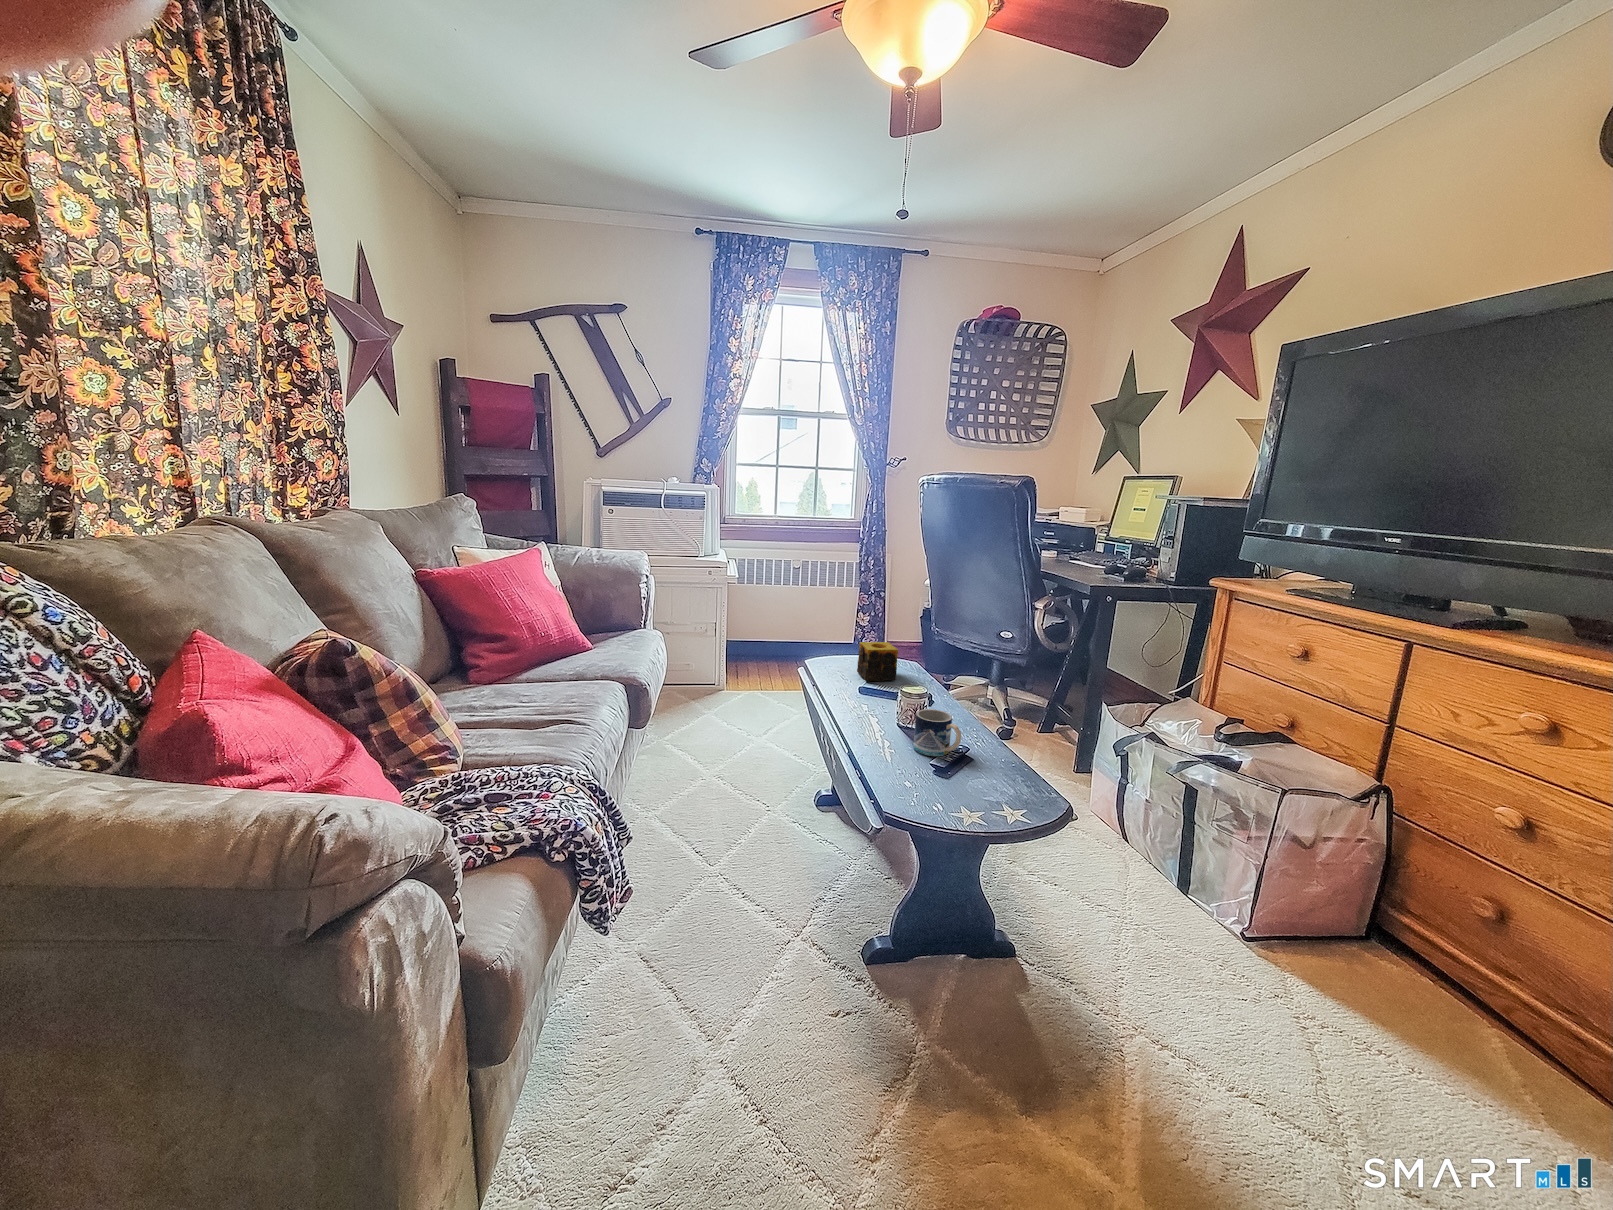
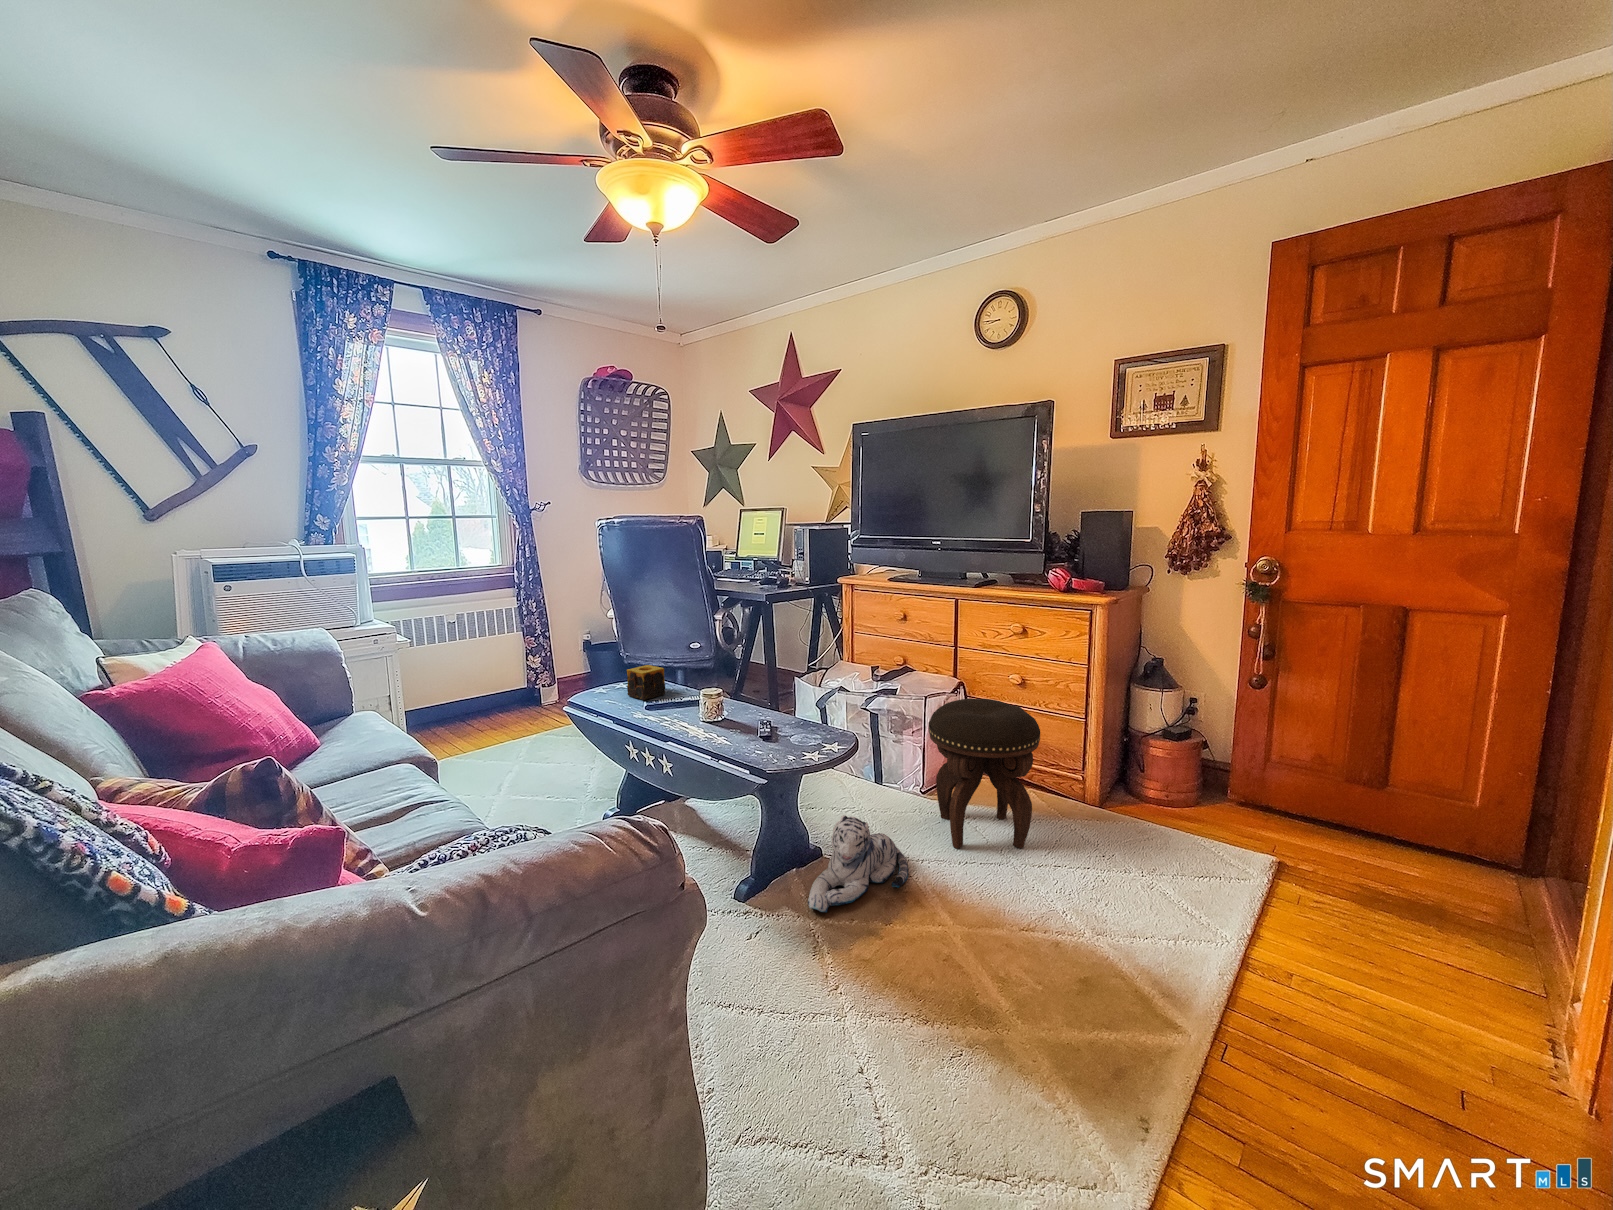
mug: present [913,709,961,756] -> none [729,700,768,734]
footstool: none [1238,812,1498,1131] -> present [929,699,1040,848]
plush toy: none [933,916,1135,1064] -> present [808,815,909,912]

